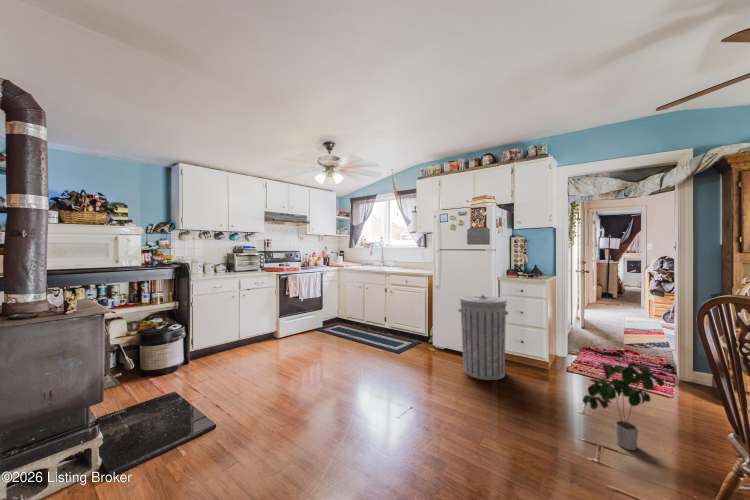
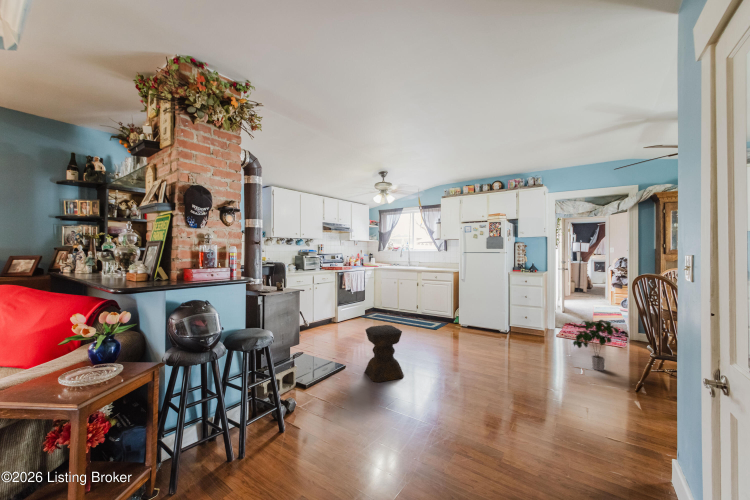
trash can: present [458,294,508,380] -> none [483,284,519,342]
stool: none [235,361,294,463] -> present [365,325,404,382]

